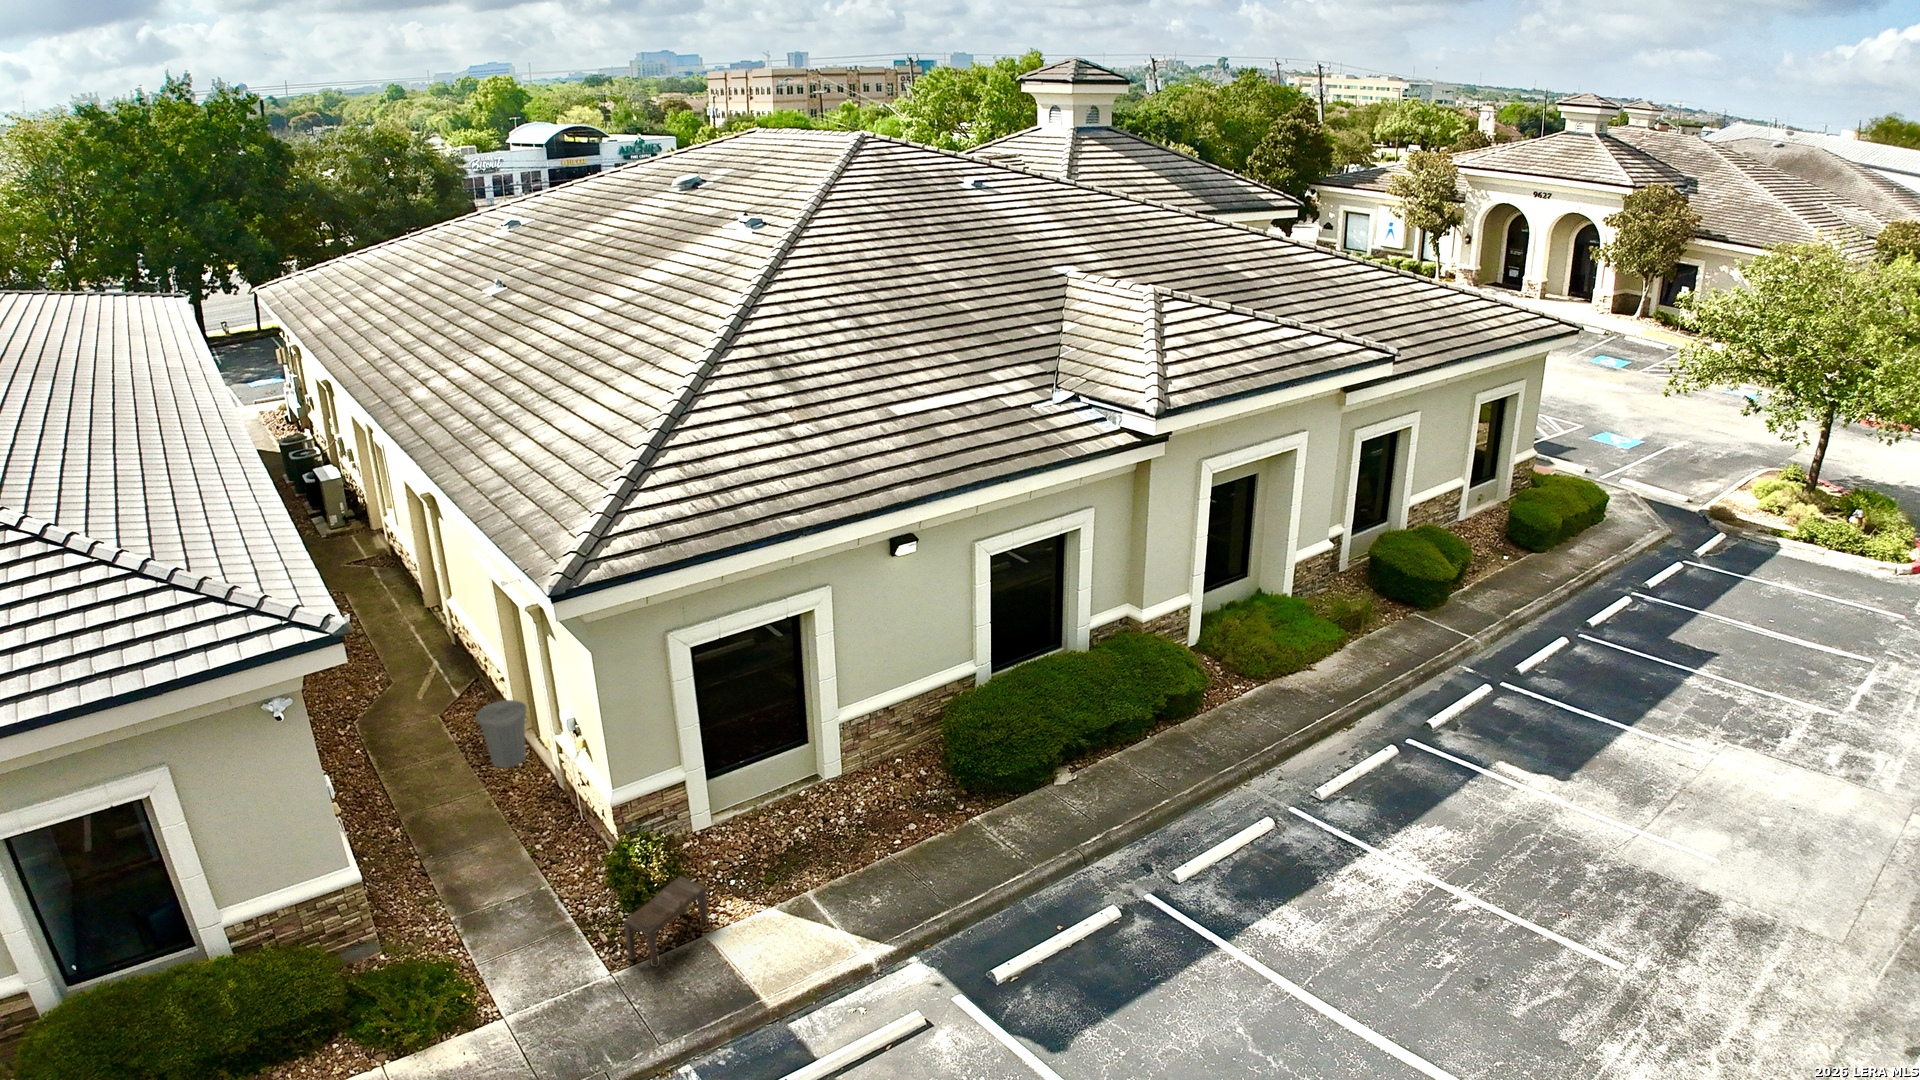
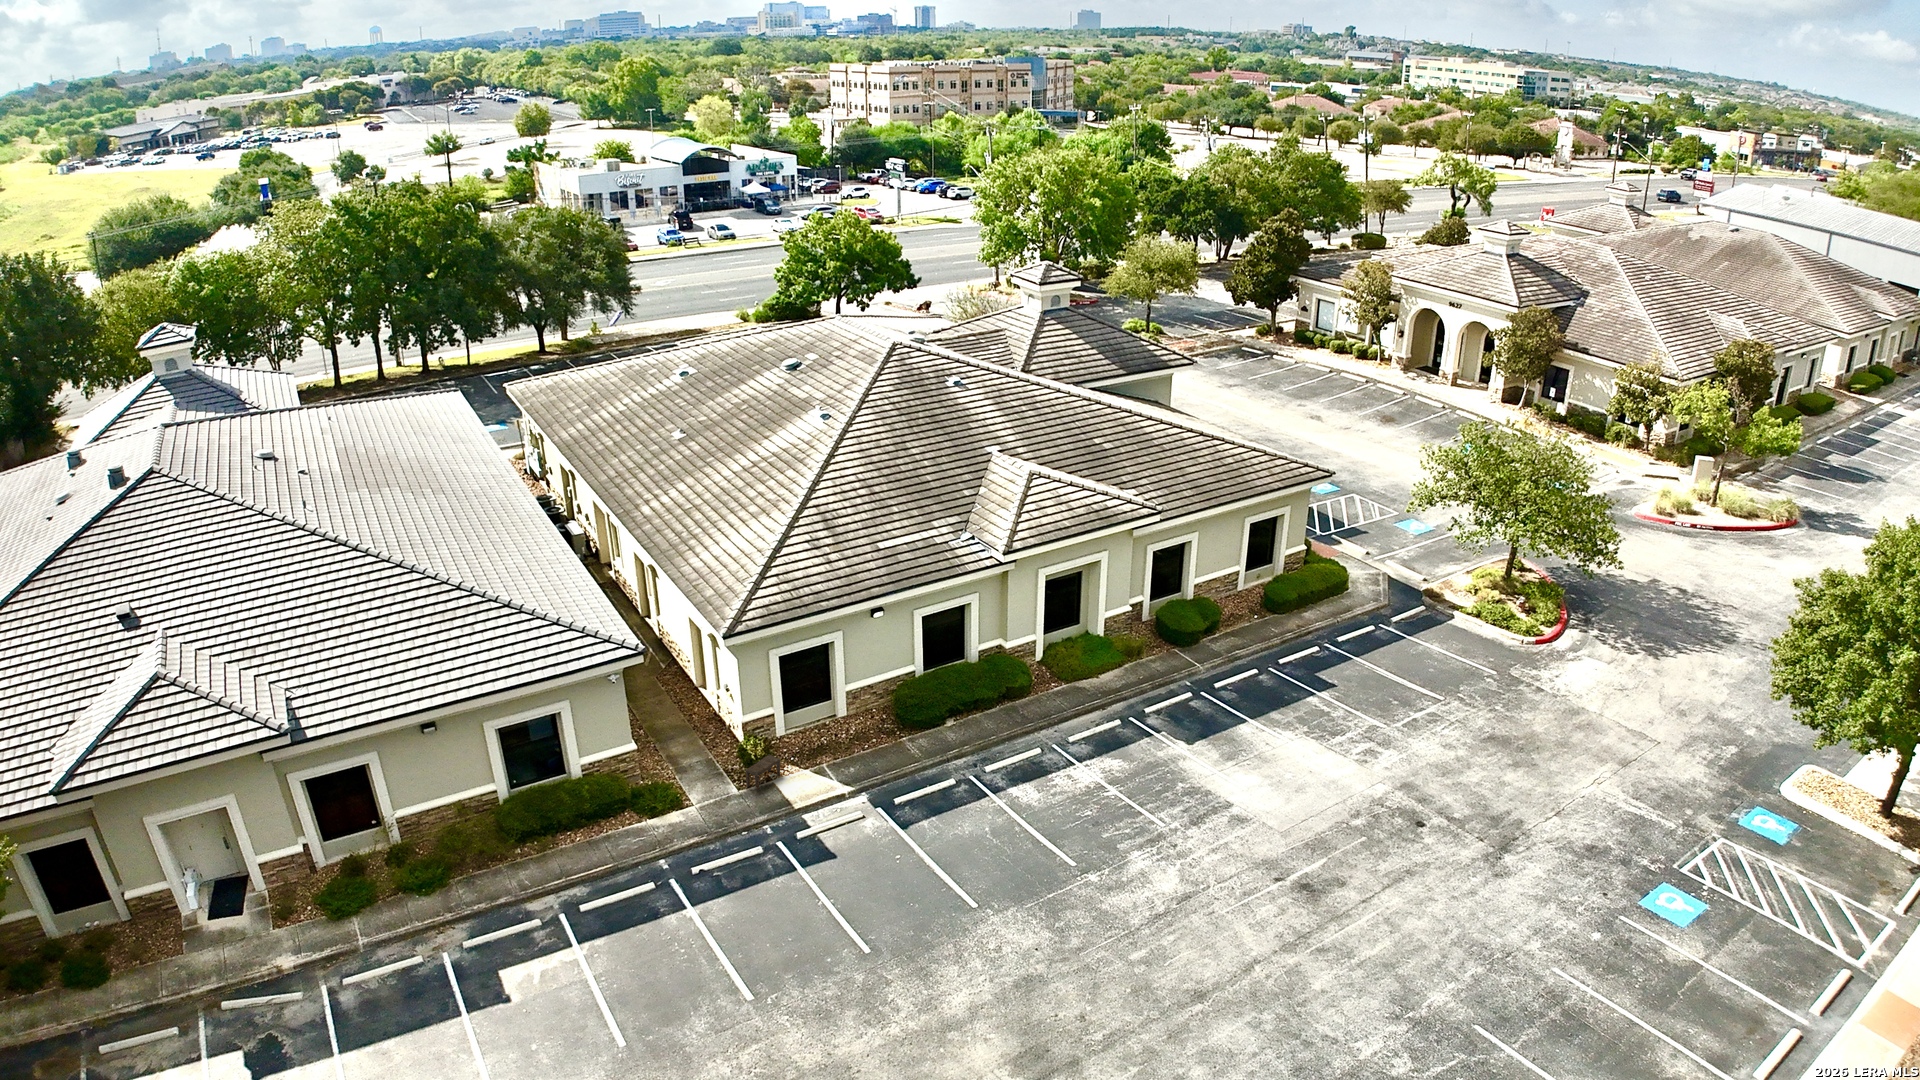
trash can: present [476,700,528,768] -> none [677,672,700,704]

